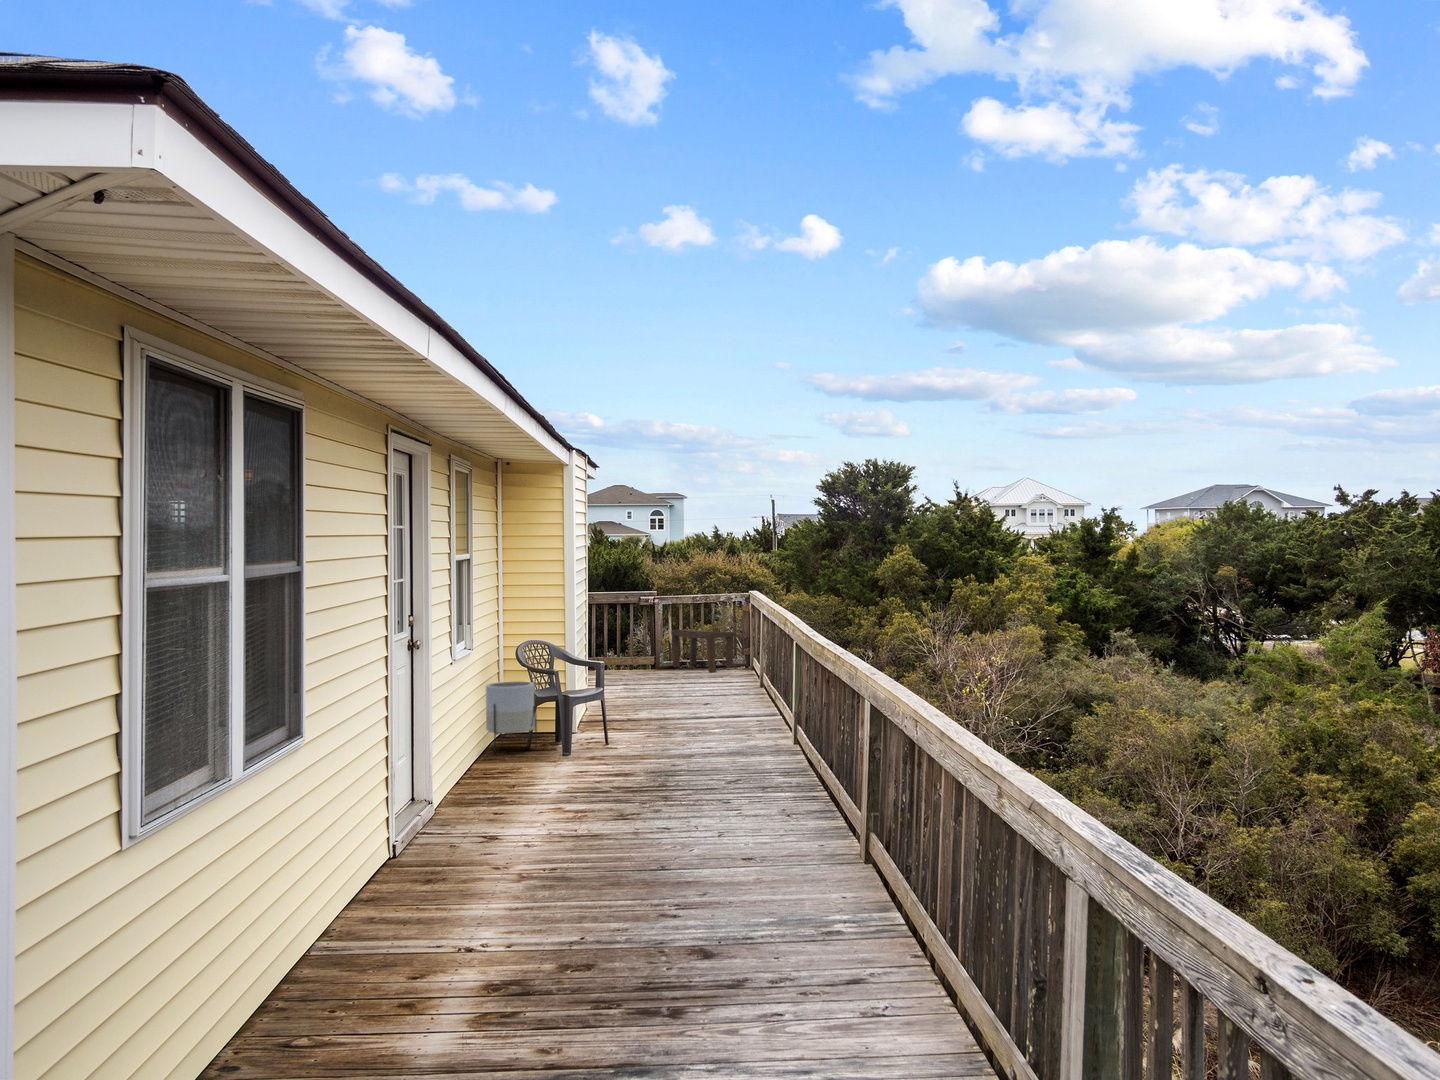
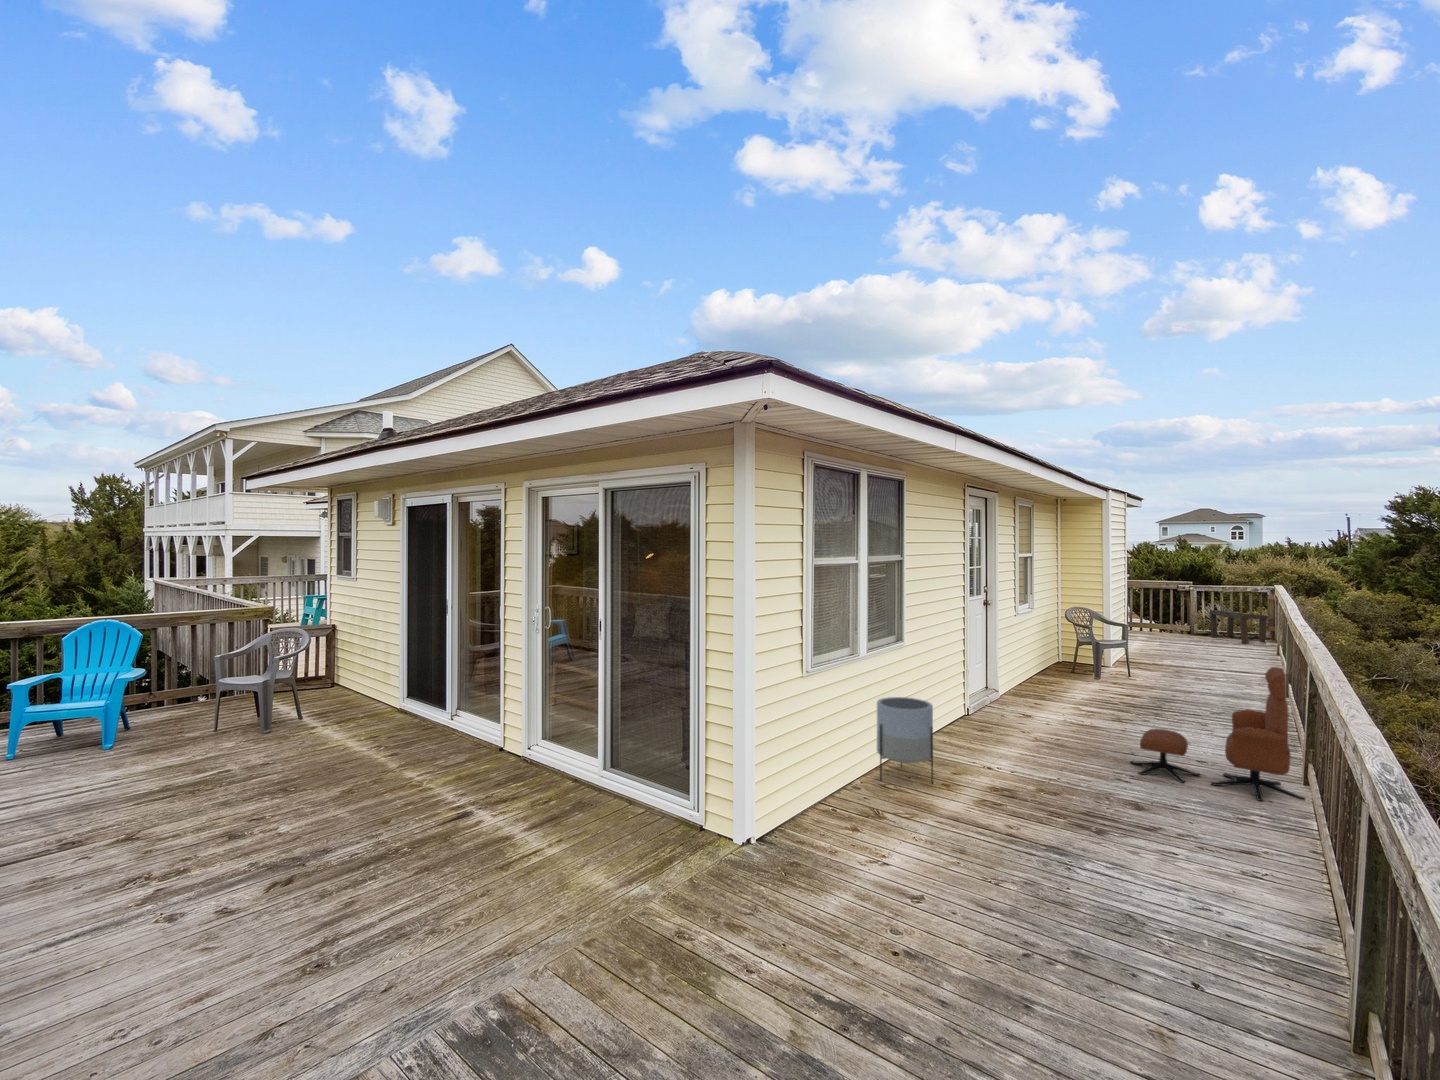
planter: present [486,681,537,753] -> present [877,697,933,783]
lounge chair: none [665,704,869,897] -> present [1130,667,1305,801]

